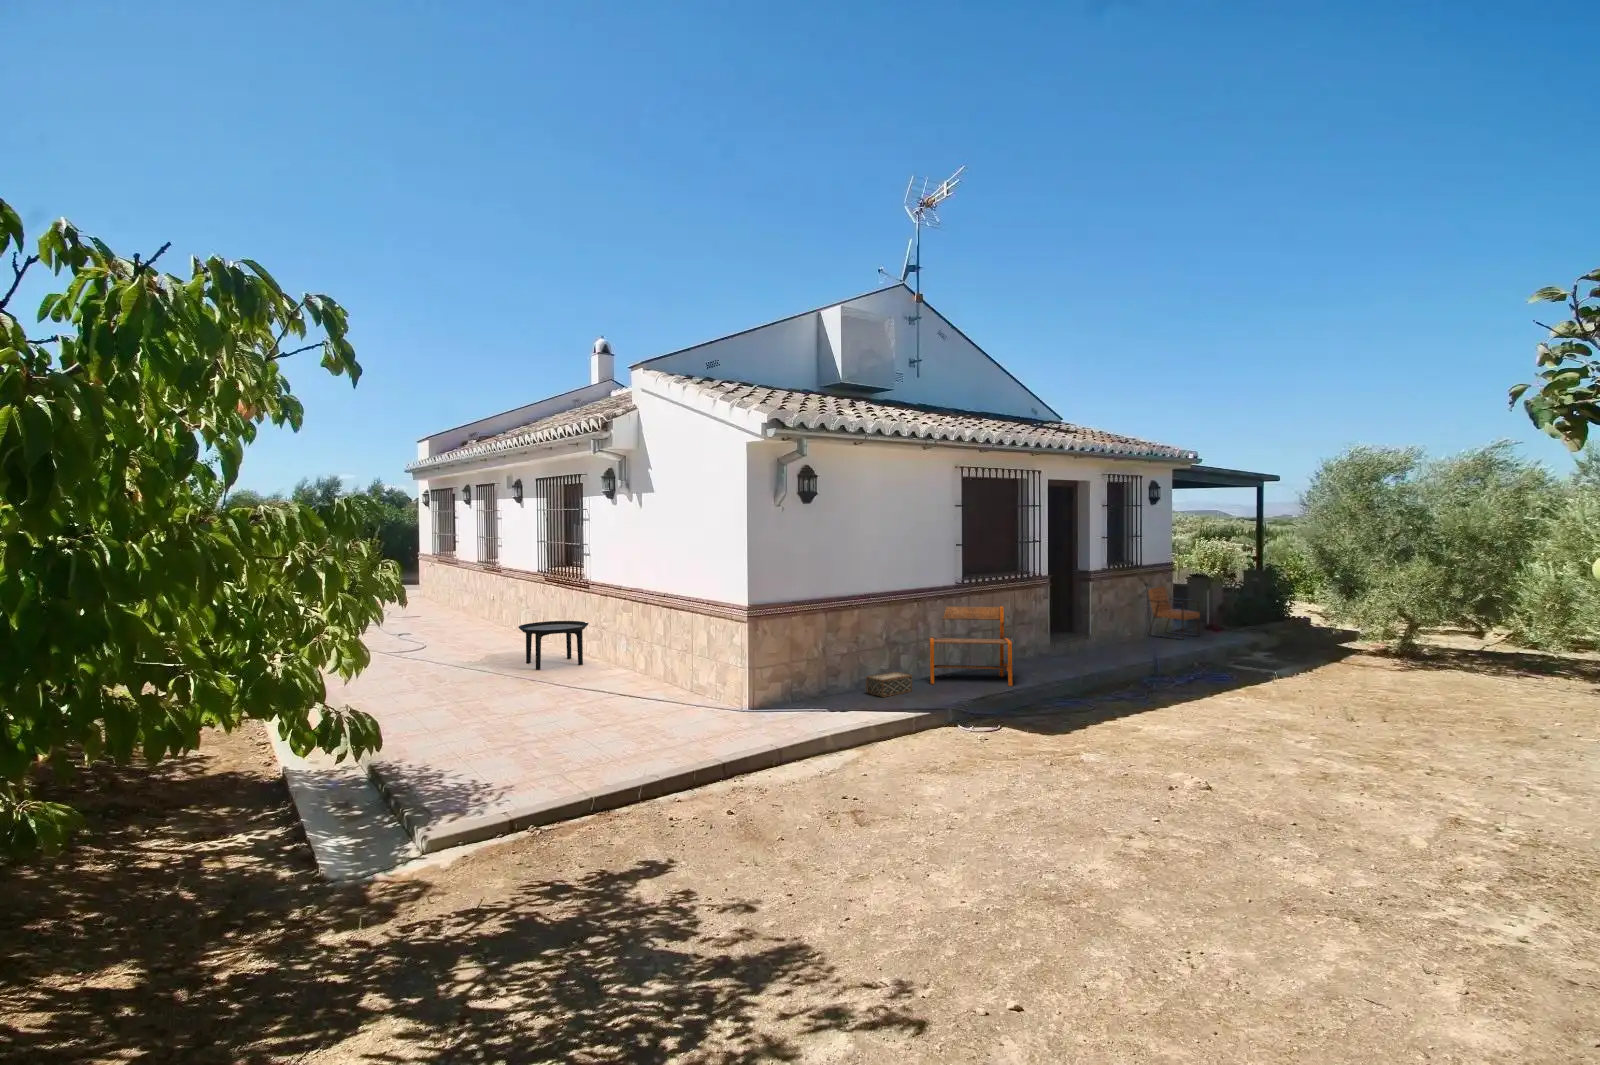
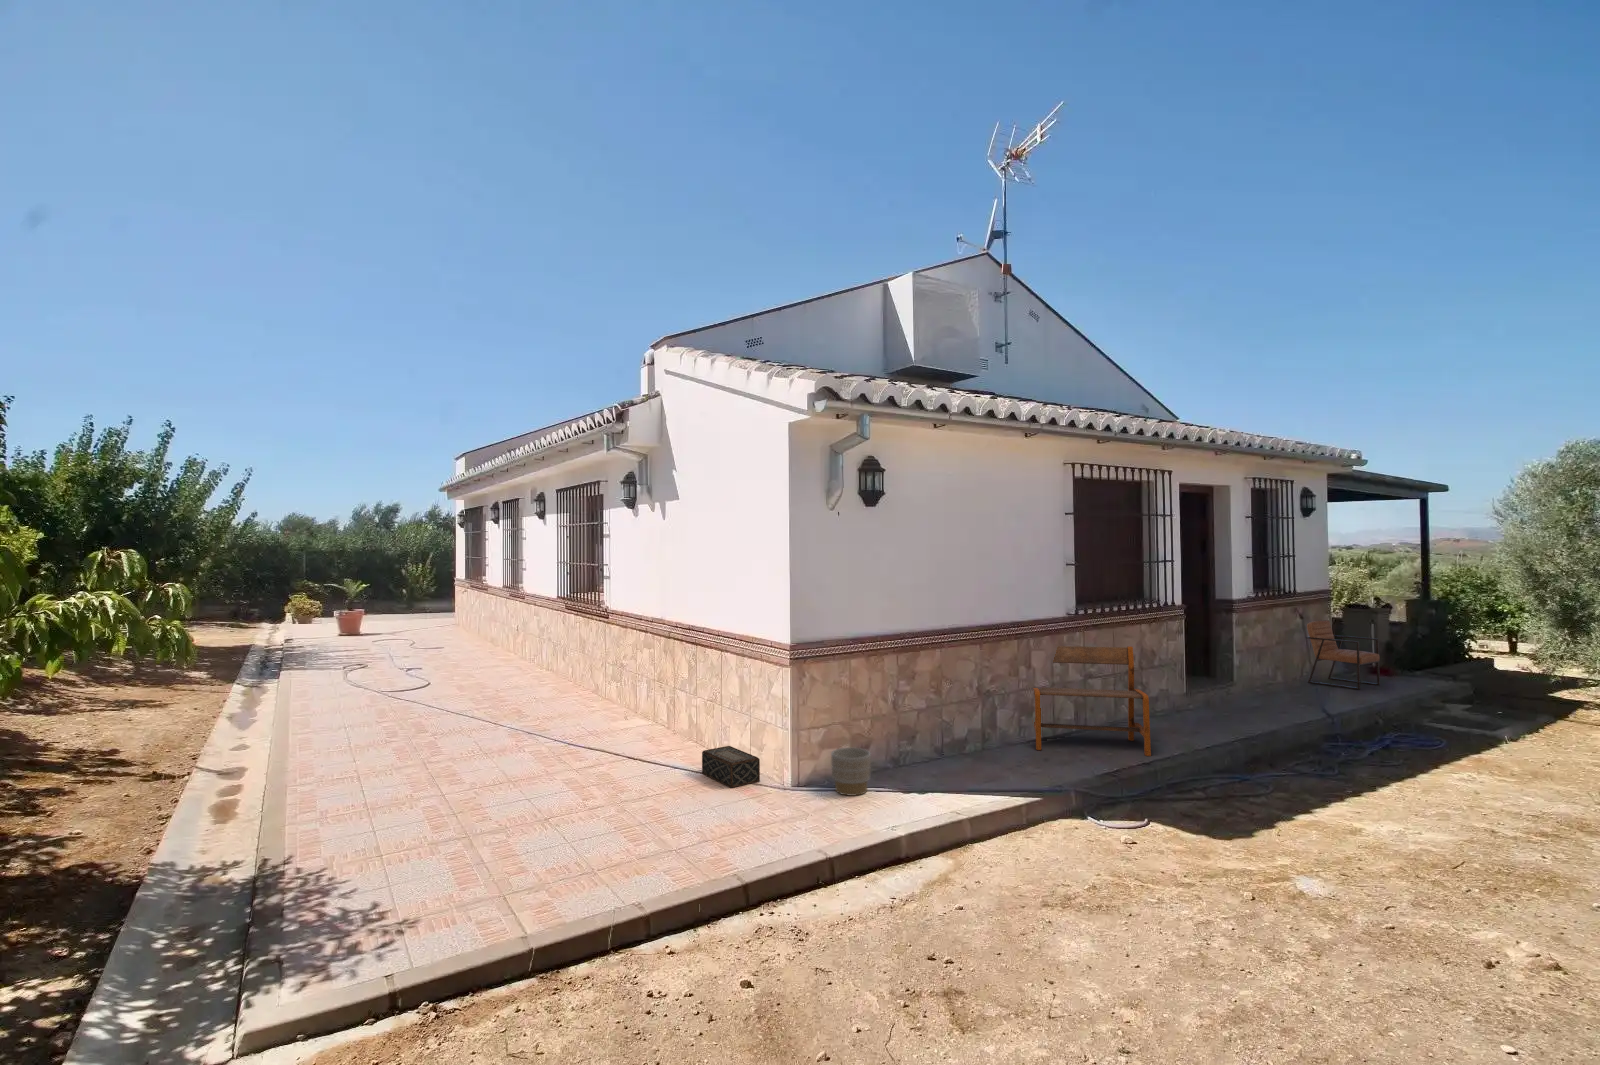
round table: present [518,621,588,670] -> none [521,656,605,717]
woven basket: present [866,672,912,697] -> present [702,746,760,788]
planter: none [778,681,807,715] -> present [831,748,871,796]

